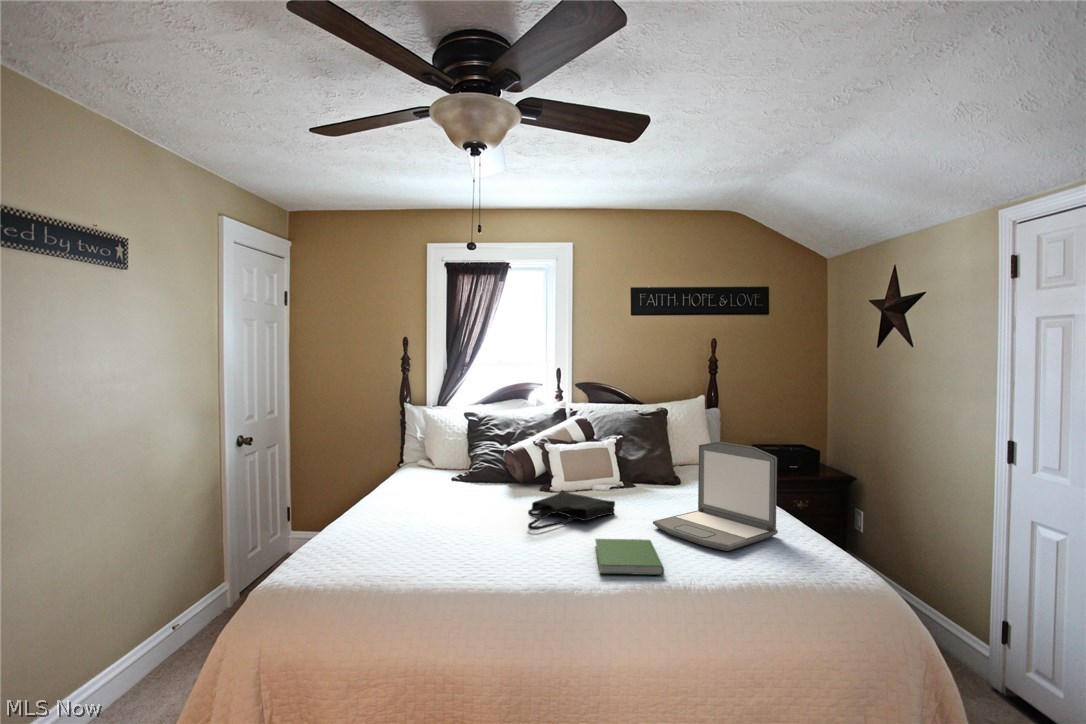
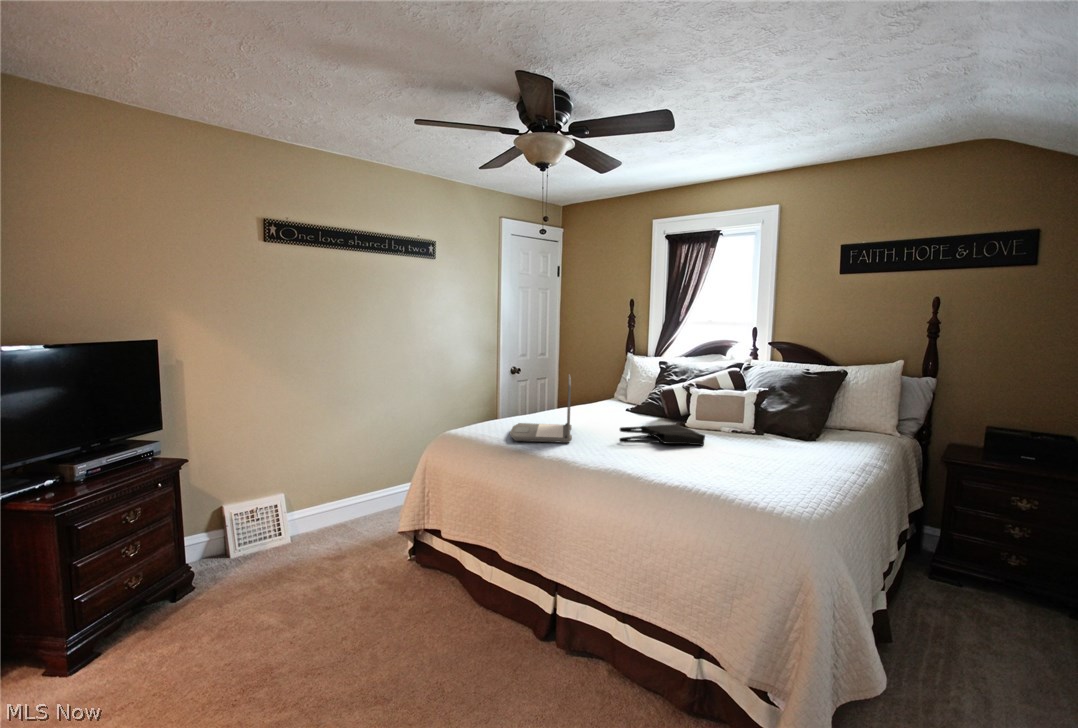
laptop: present [653,442,778,551] -> present [510,375,572,443]
hardcover book: present [595,539,664,575] -> none [617,452,689,479]

